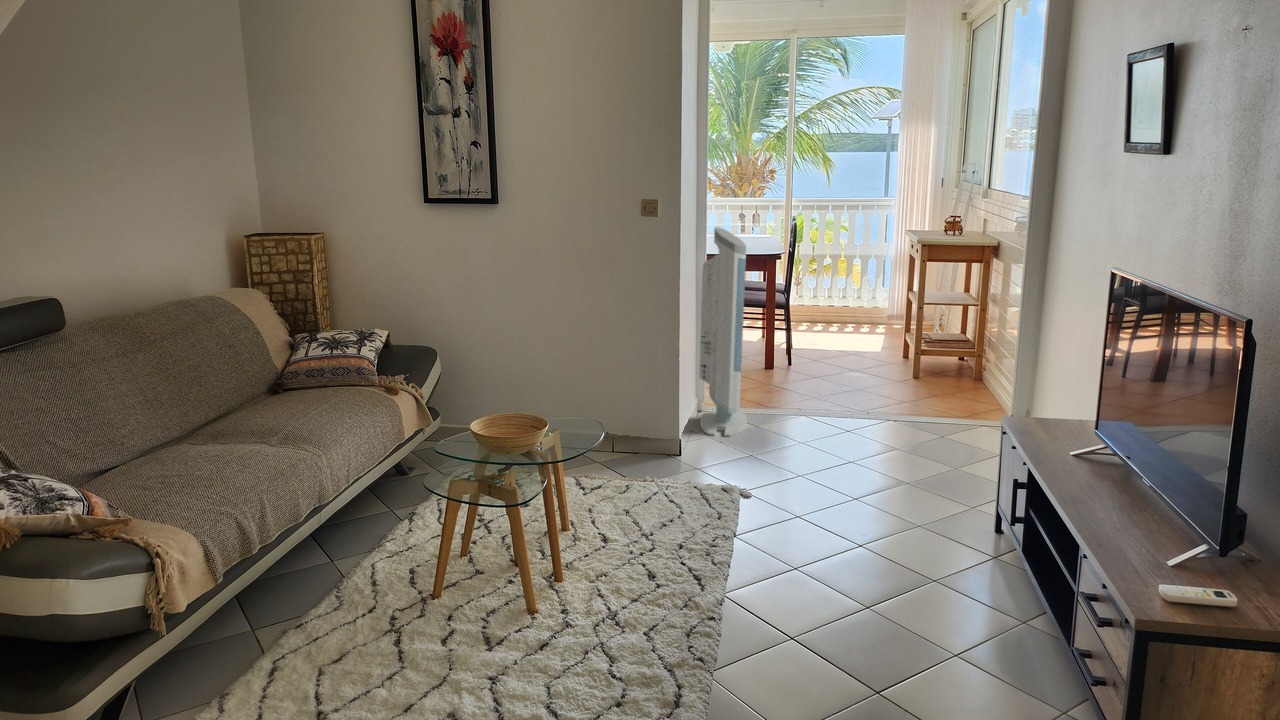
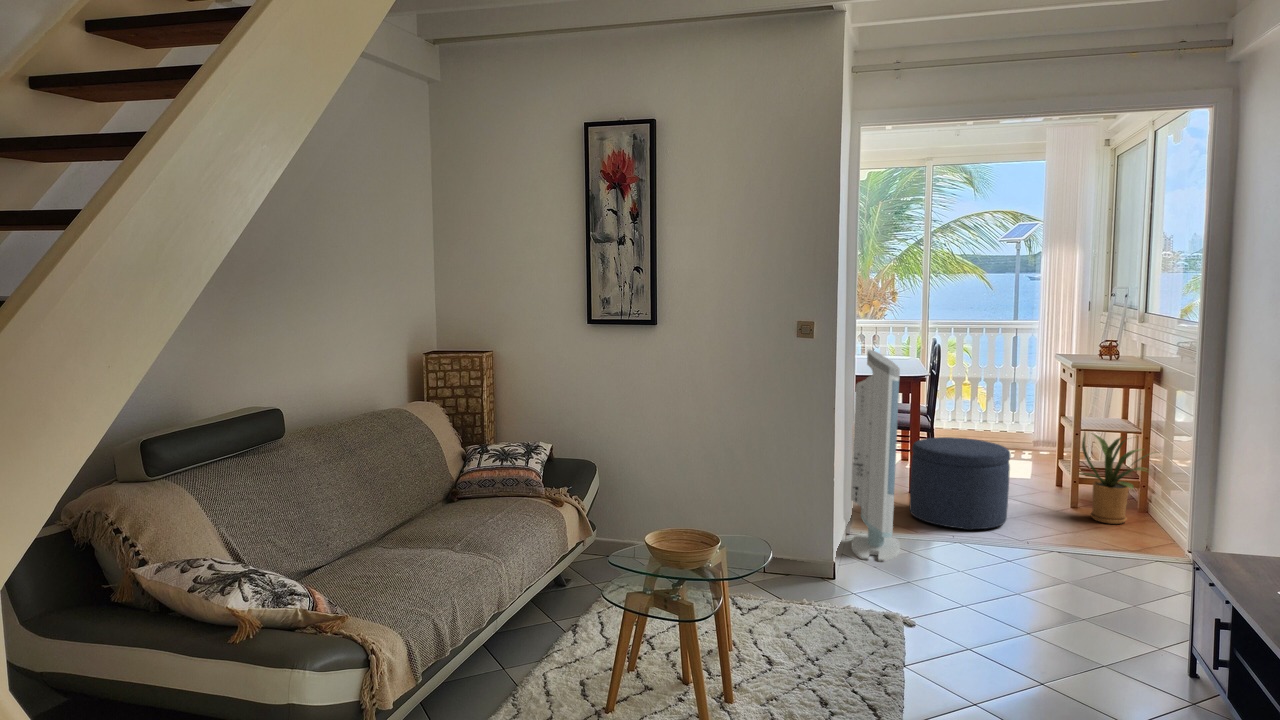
house plant: none [918,304,996,393] -> present [1082,433,1152,524]
ottoman: none [761,314,856,403] -> present [910,437,1010,530]

